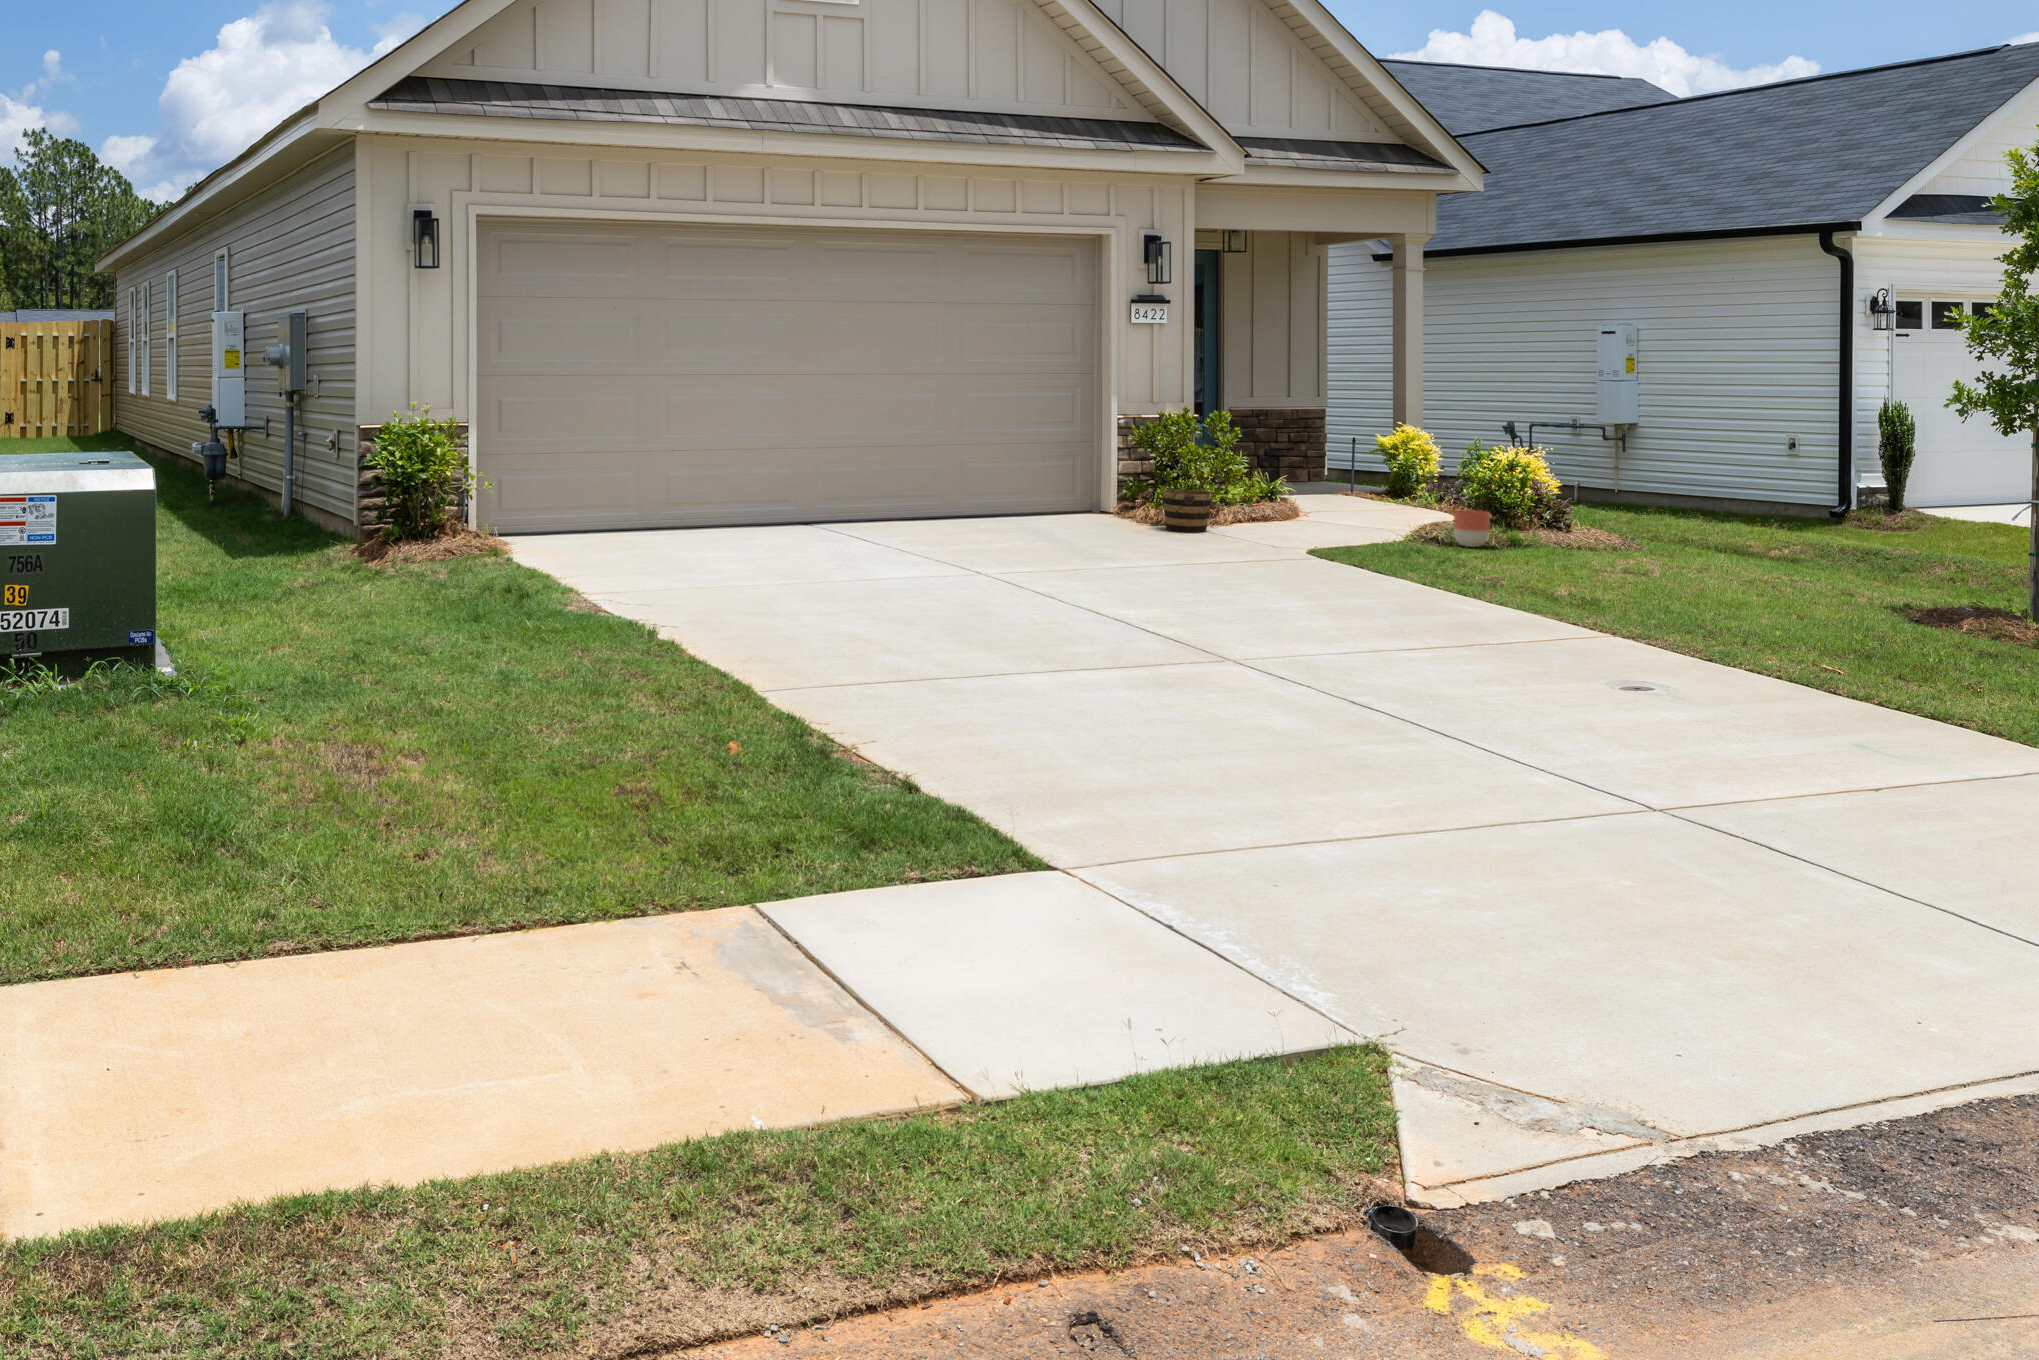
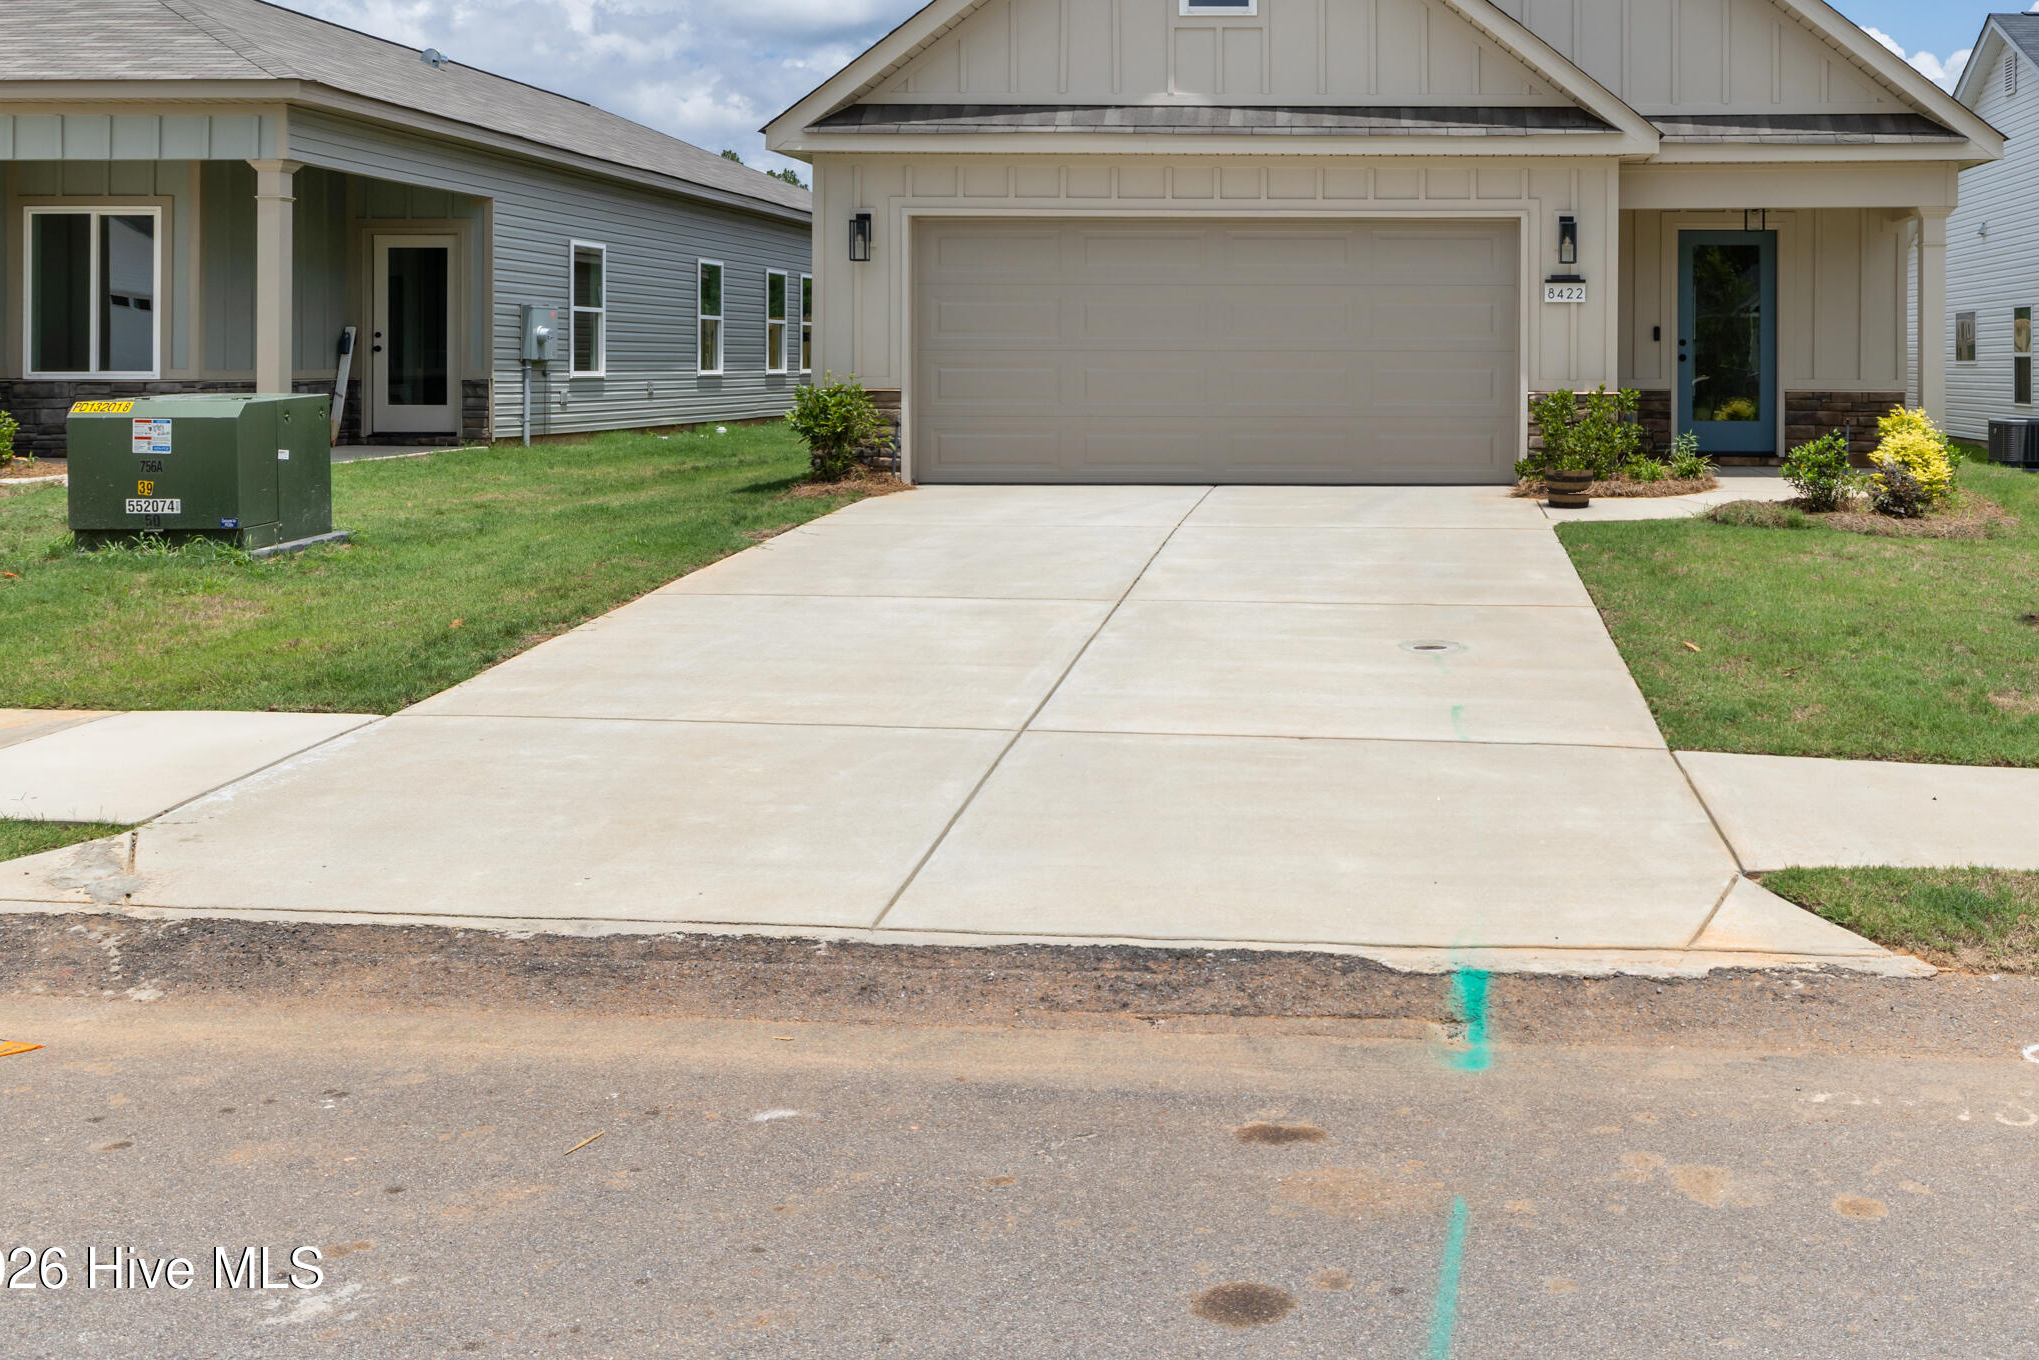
planter: present [1454,509,1490,547] -> none [1803,493,1841,533]

